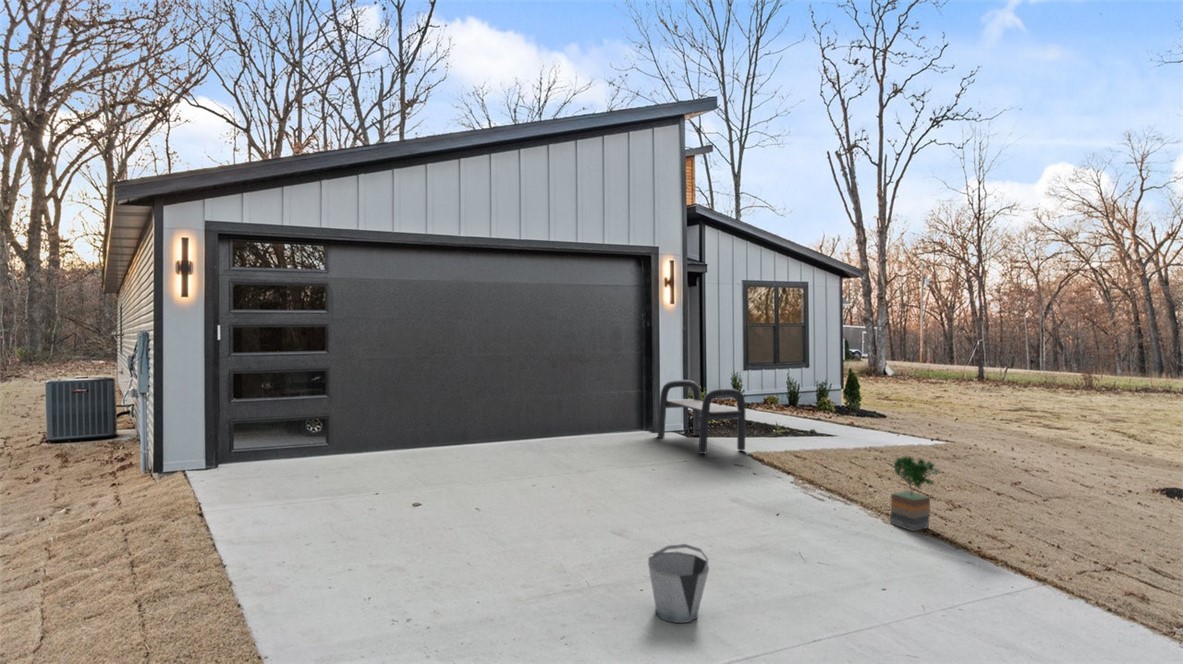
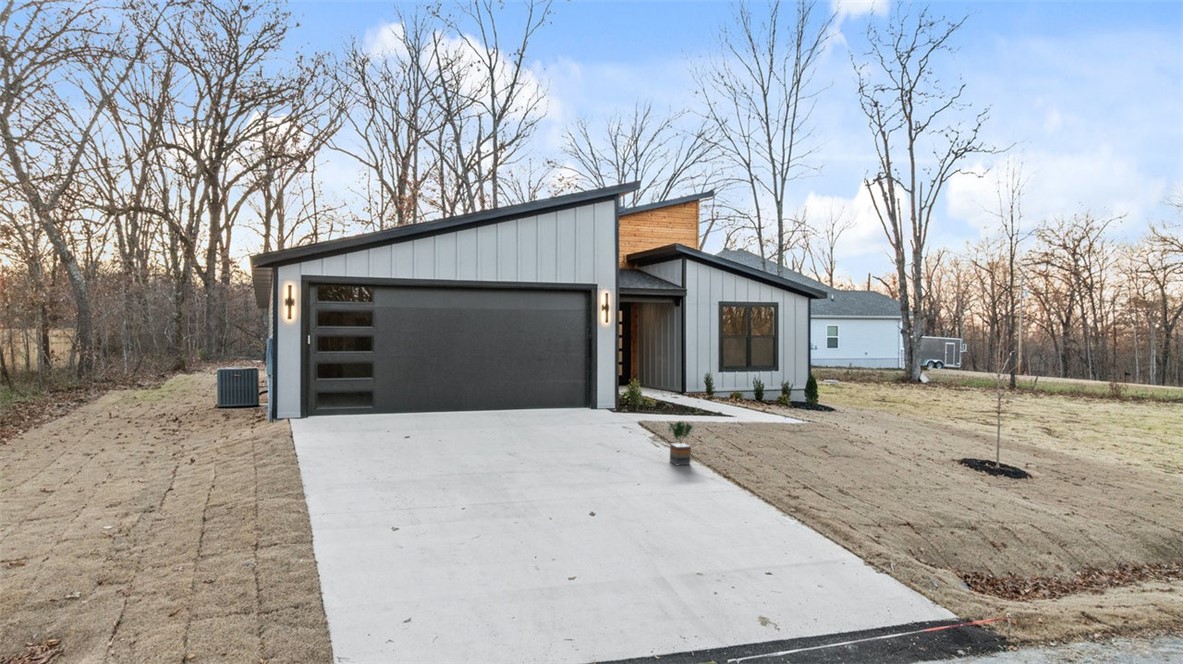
bench: present [658,380,746,454] -> none [594,377,643,425]
bucket: present [648,544,709,623] -> none [474,451,504,484]

